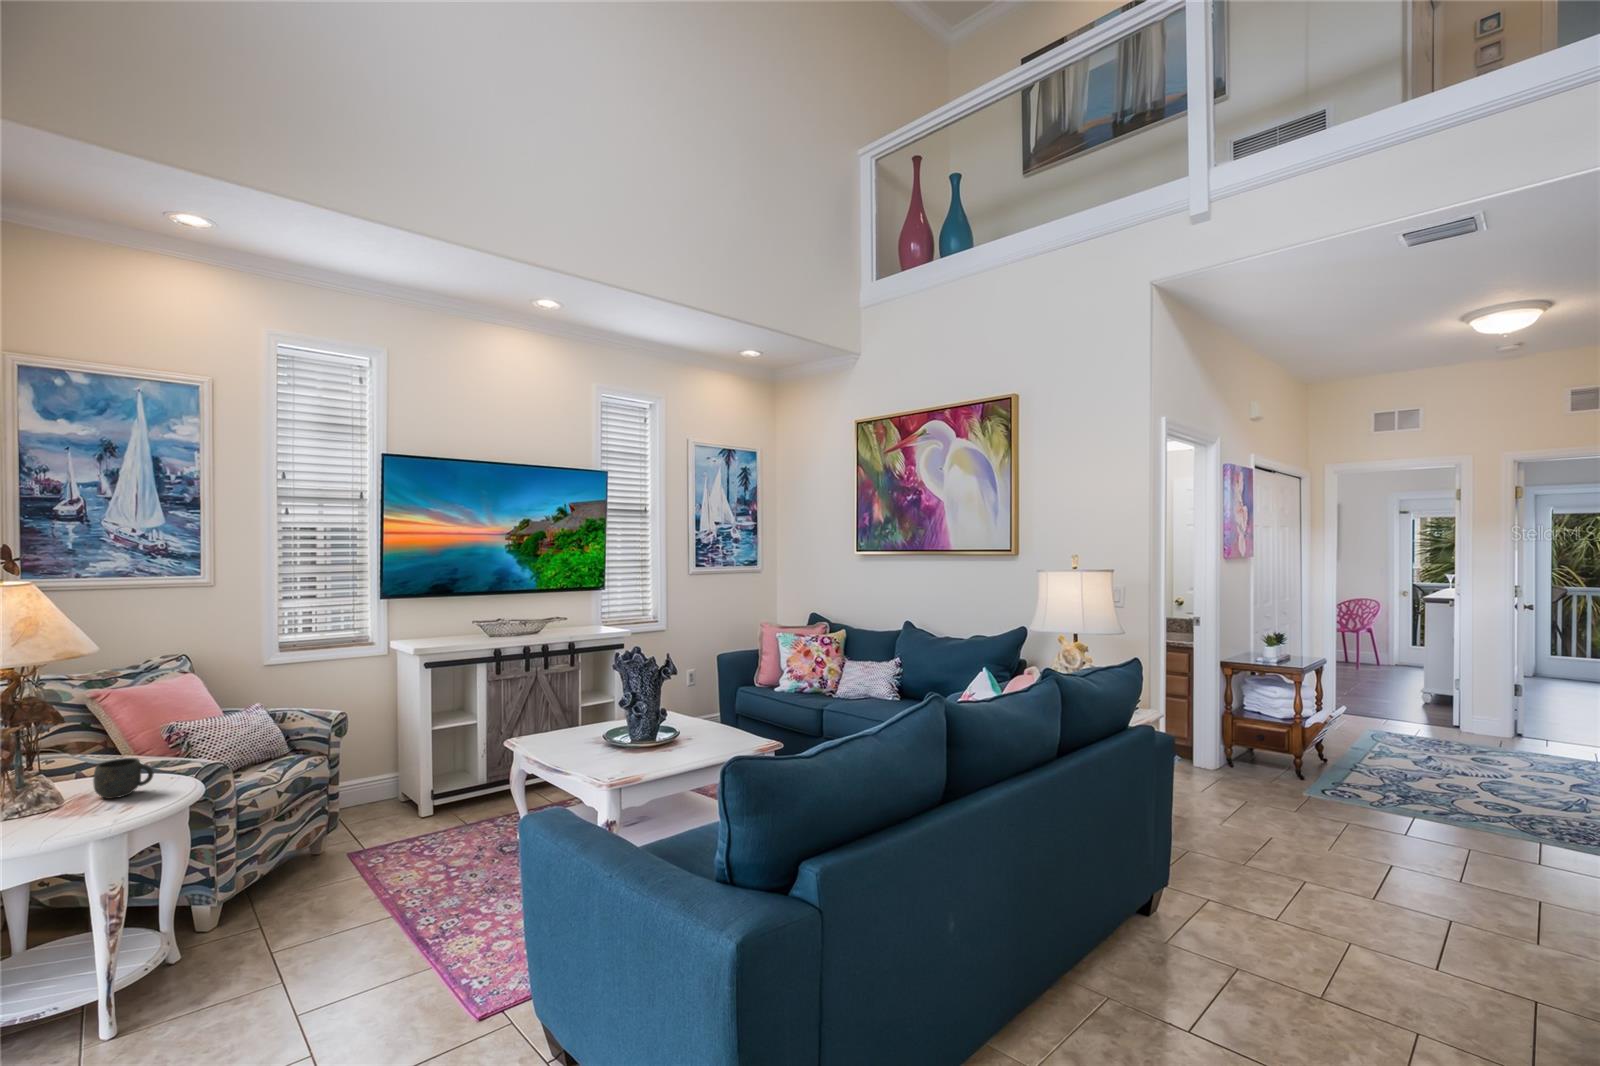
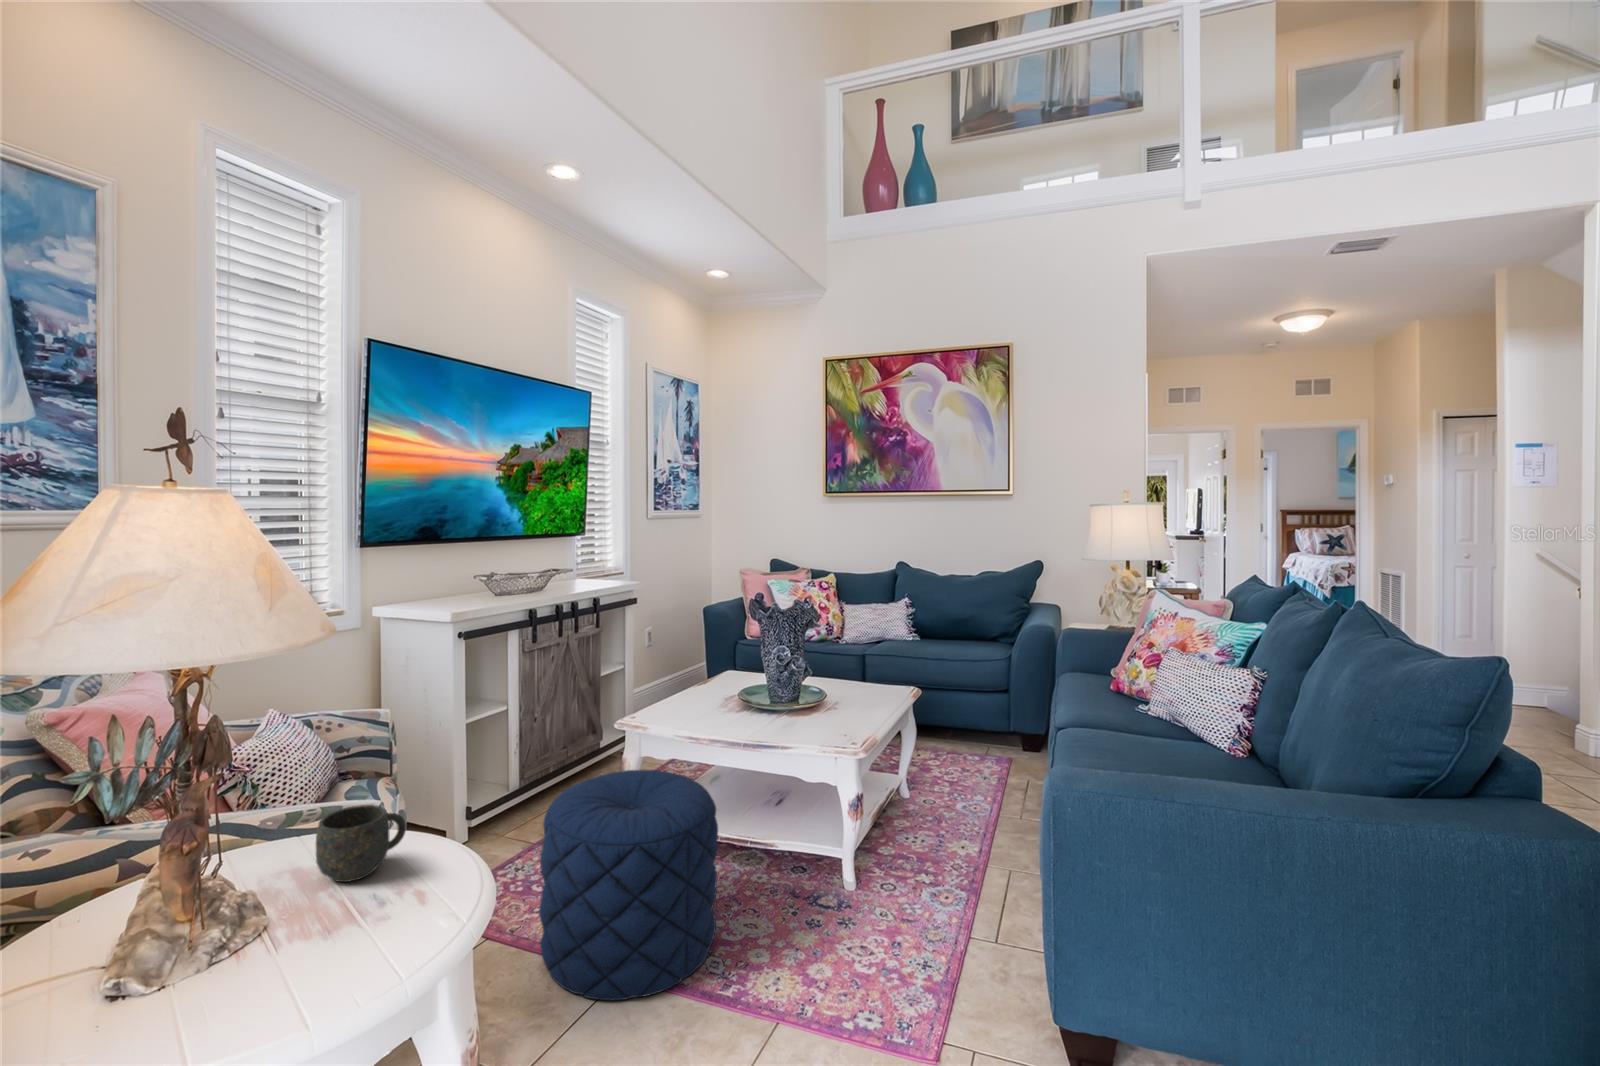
pouf: none [342,775,485,937] -> present [539,770,718,1000]

